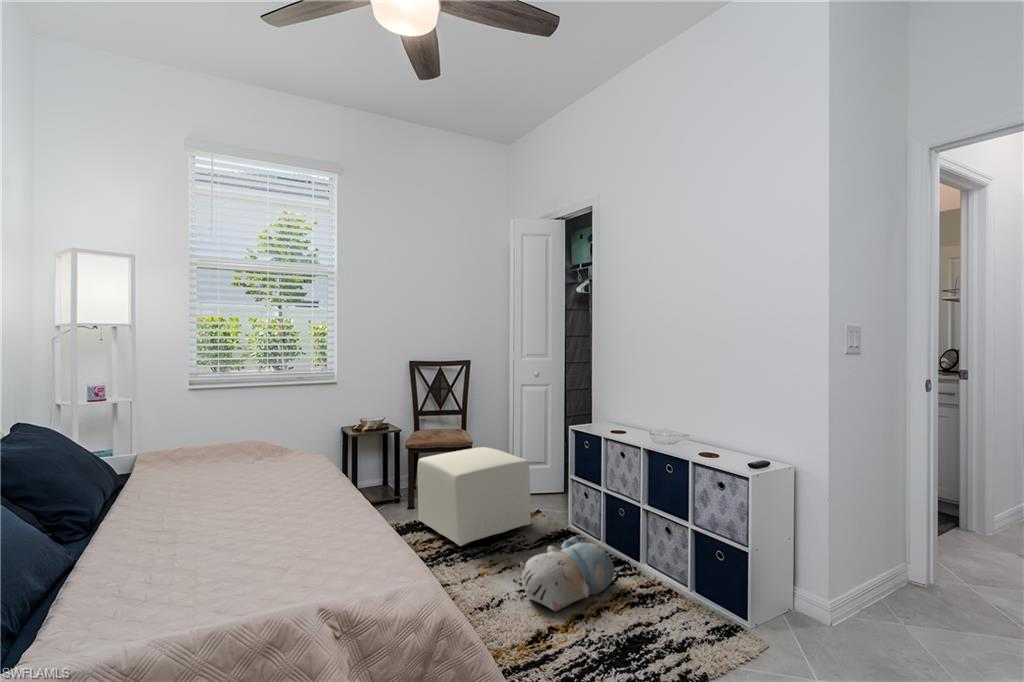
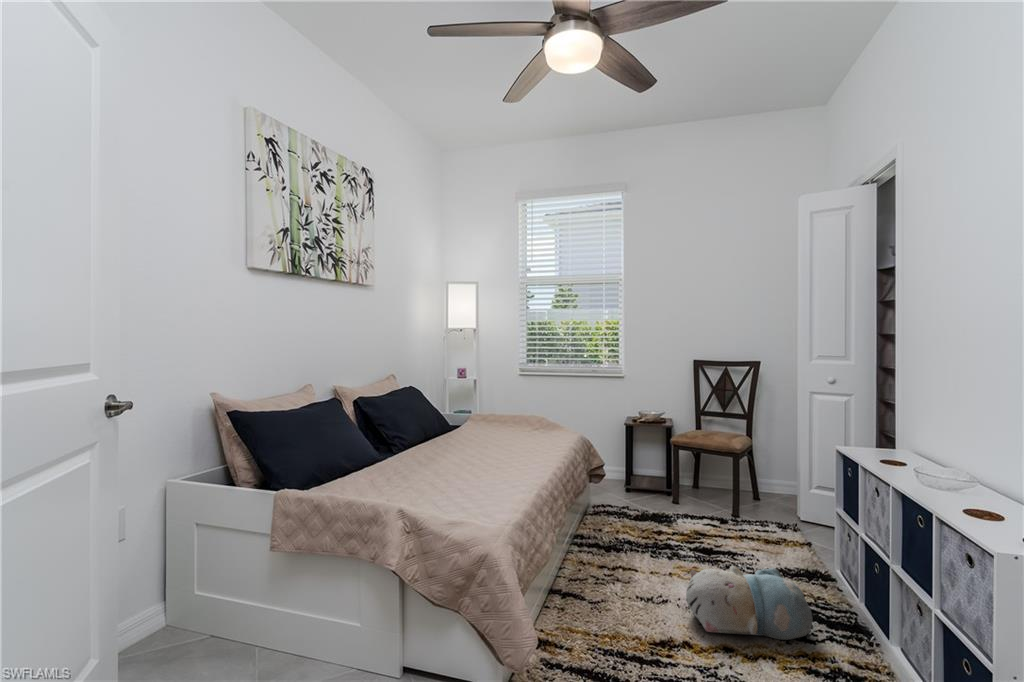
ottoman: present [418,447,531,546] -> none [661,452,773,552]

